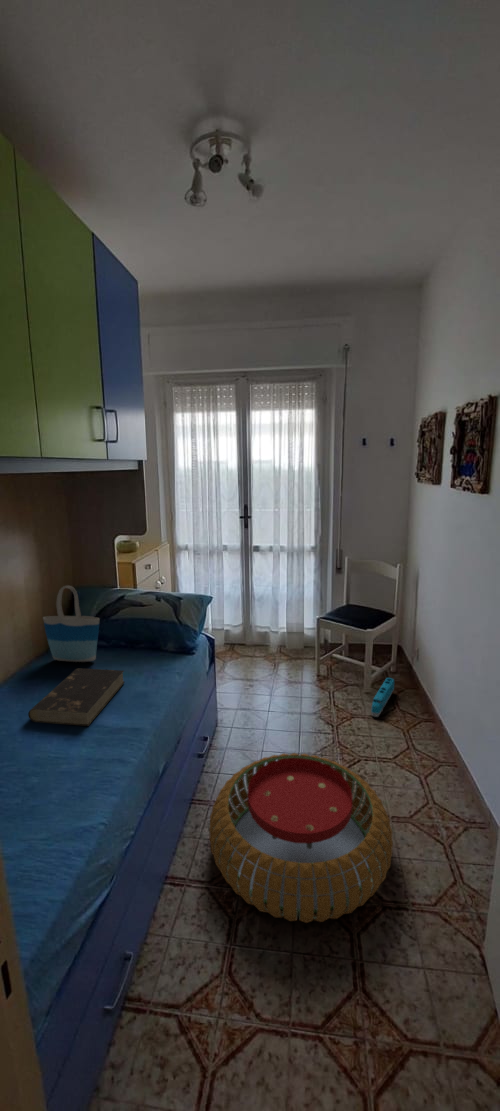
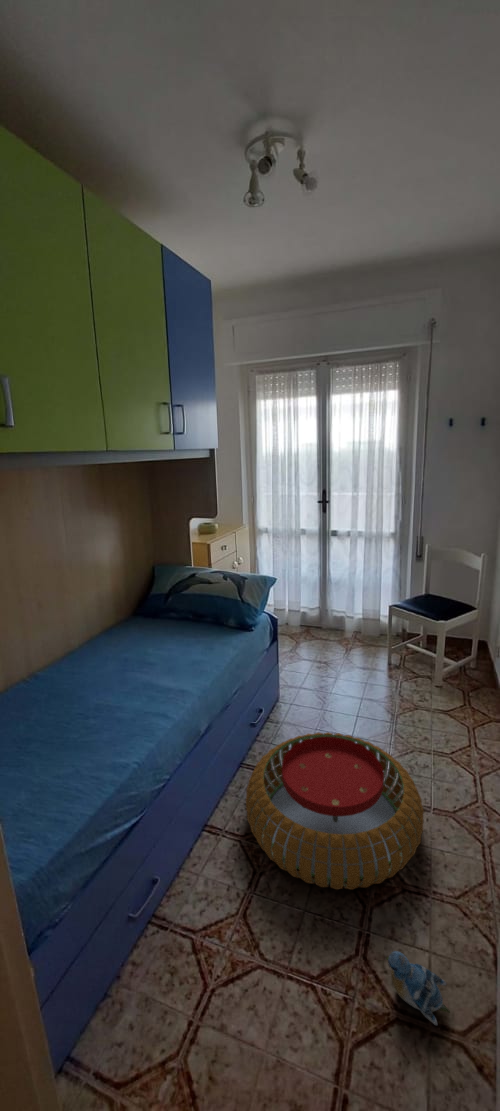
tote bag: present [43,586,99,662] -> none [119,562,164,630]
book: present [28,668,124,726] -> none [95,635,181,684]
toy train: present [371,678,394,717] -> none [437,672,469,711]
plush toy: none [391,976,458,1046] -> present [387,951,450,1025]

